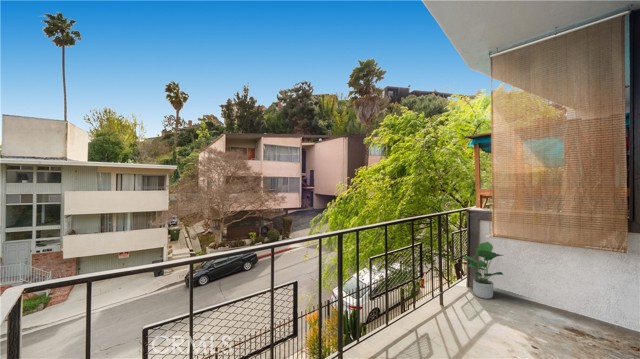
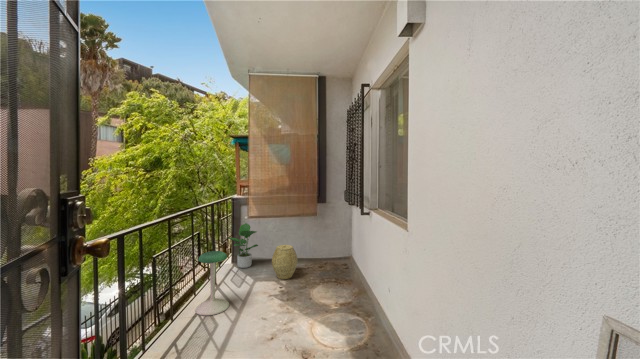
stool: none [413,264,453,340] -> present [195,251,229,316]
woven basket: none [522,282,570,336] -> present [272,245,298,279]

